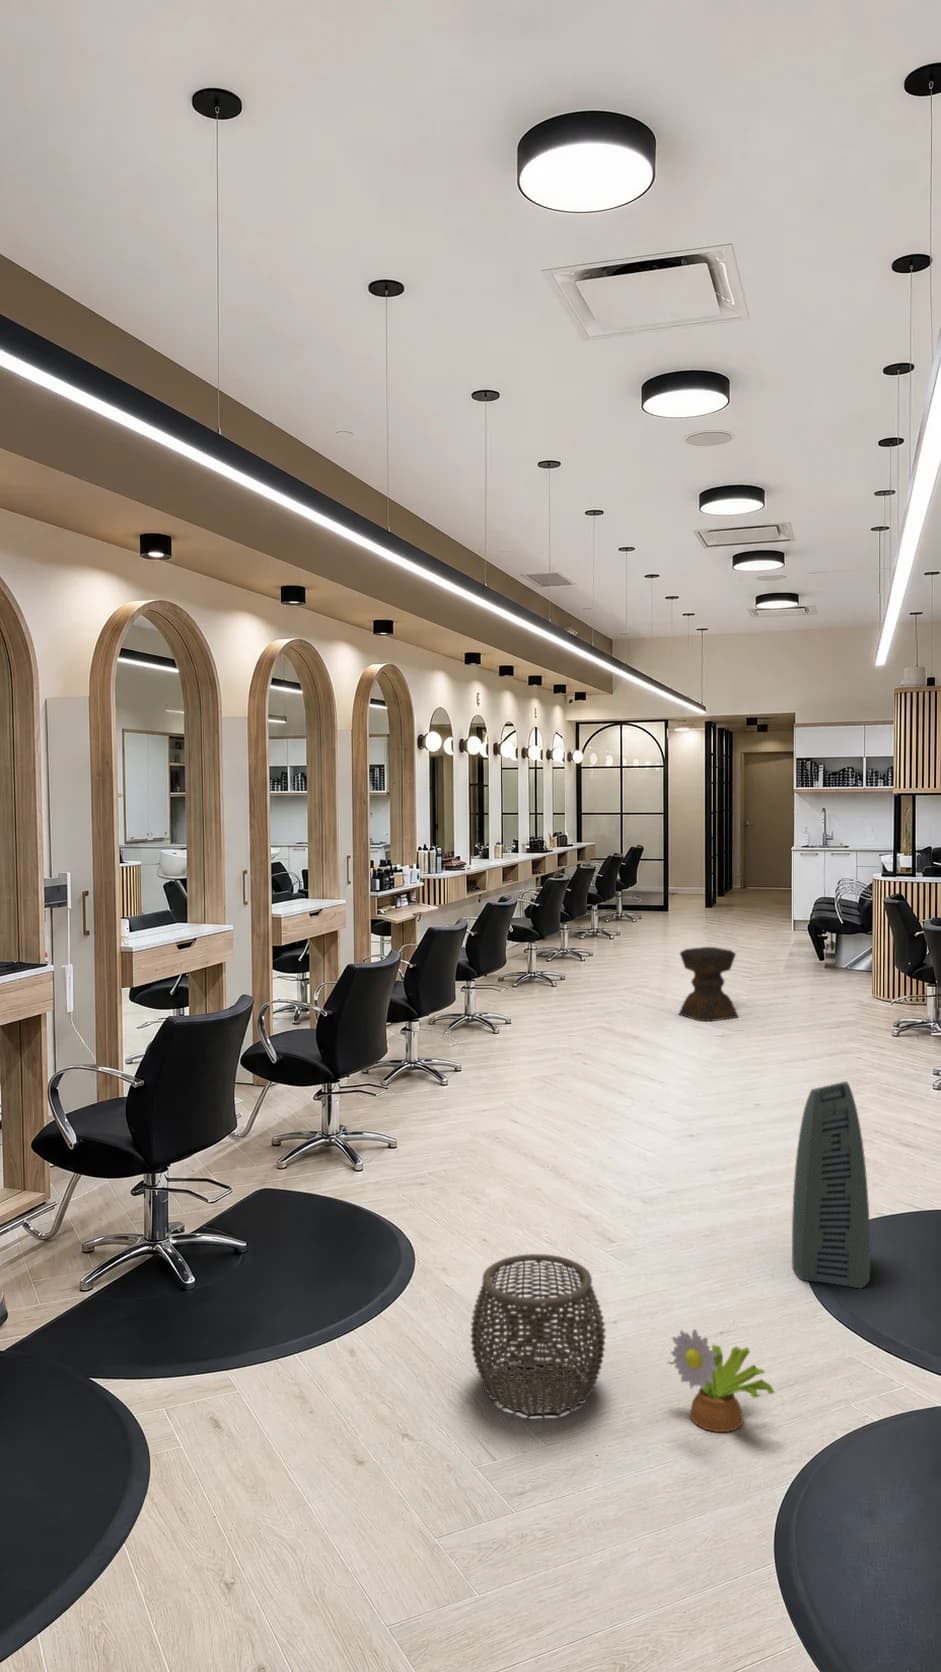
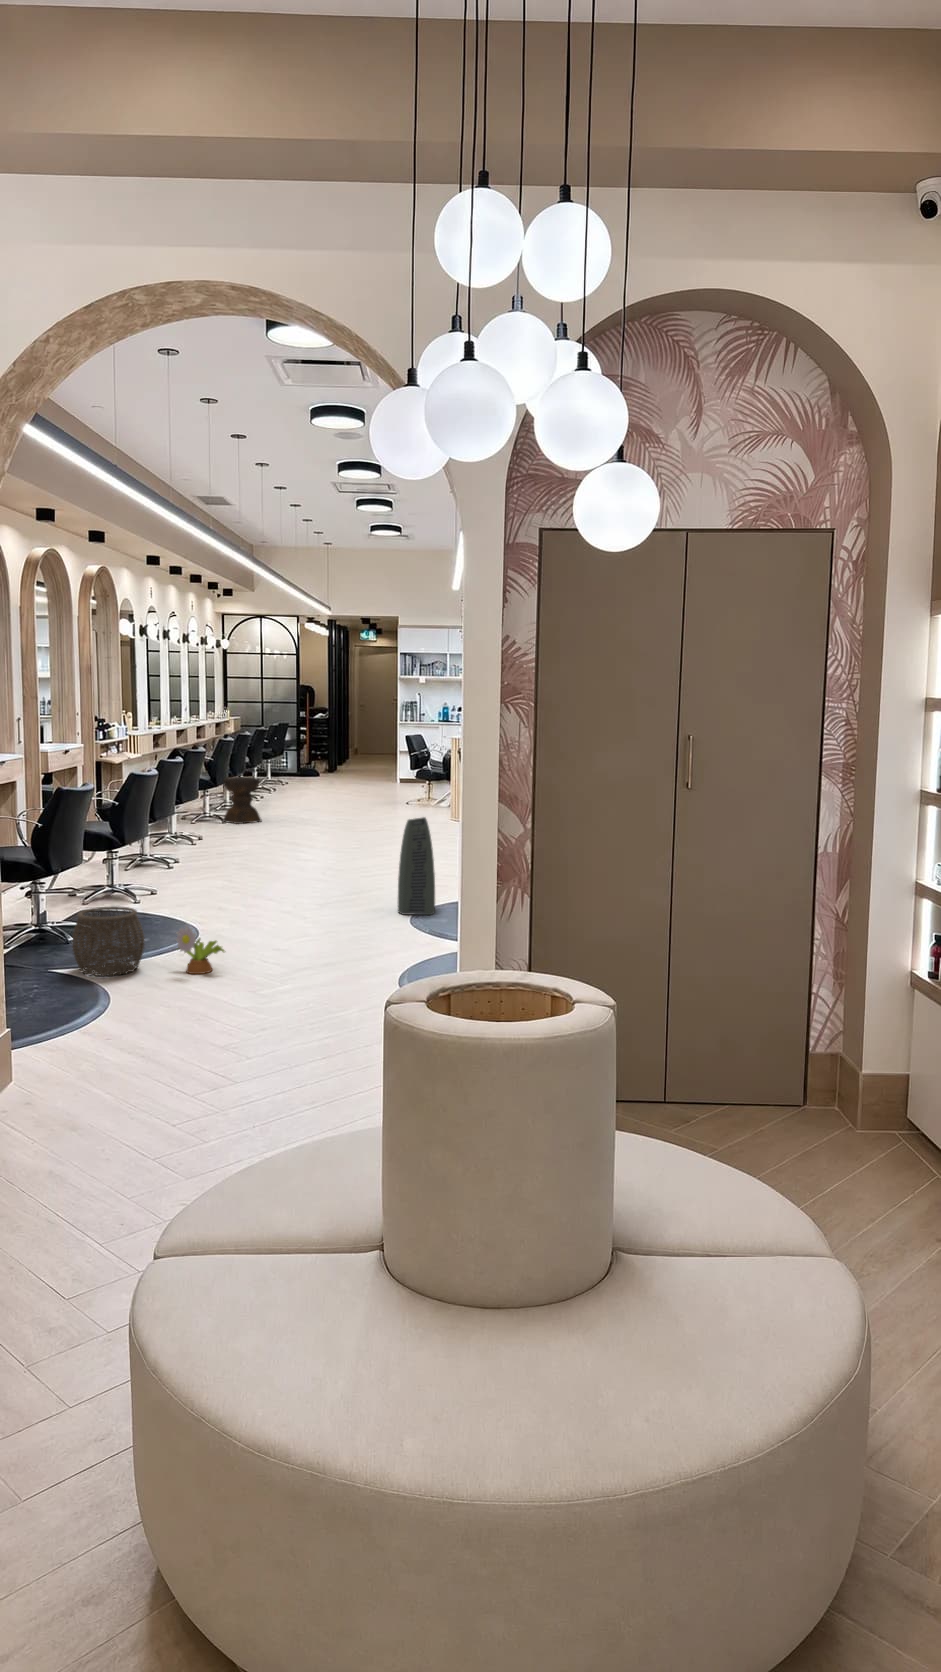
stool: present [679,947,738,1021] -> present [223,777,261,824]
woven basket: present [471,1254,605,1416] -> present [72,906,144,976]
decorative plant: present [669,1330,774,1432] -> present [176,926,224,974]

